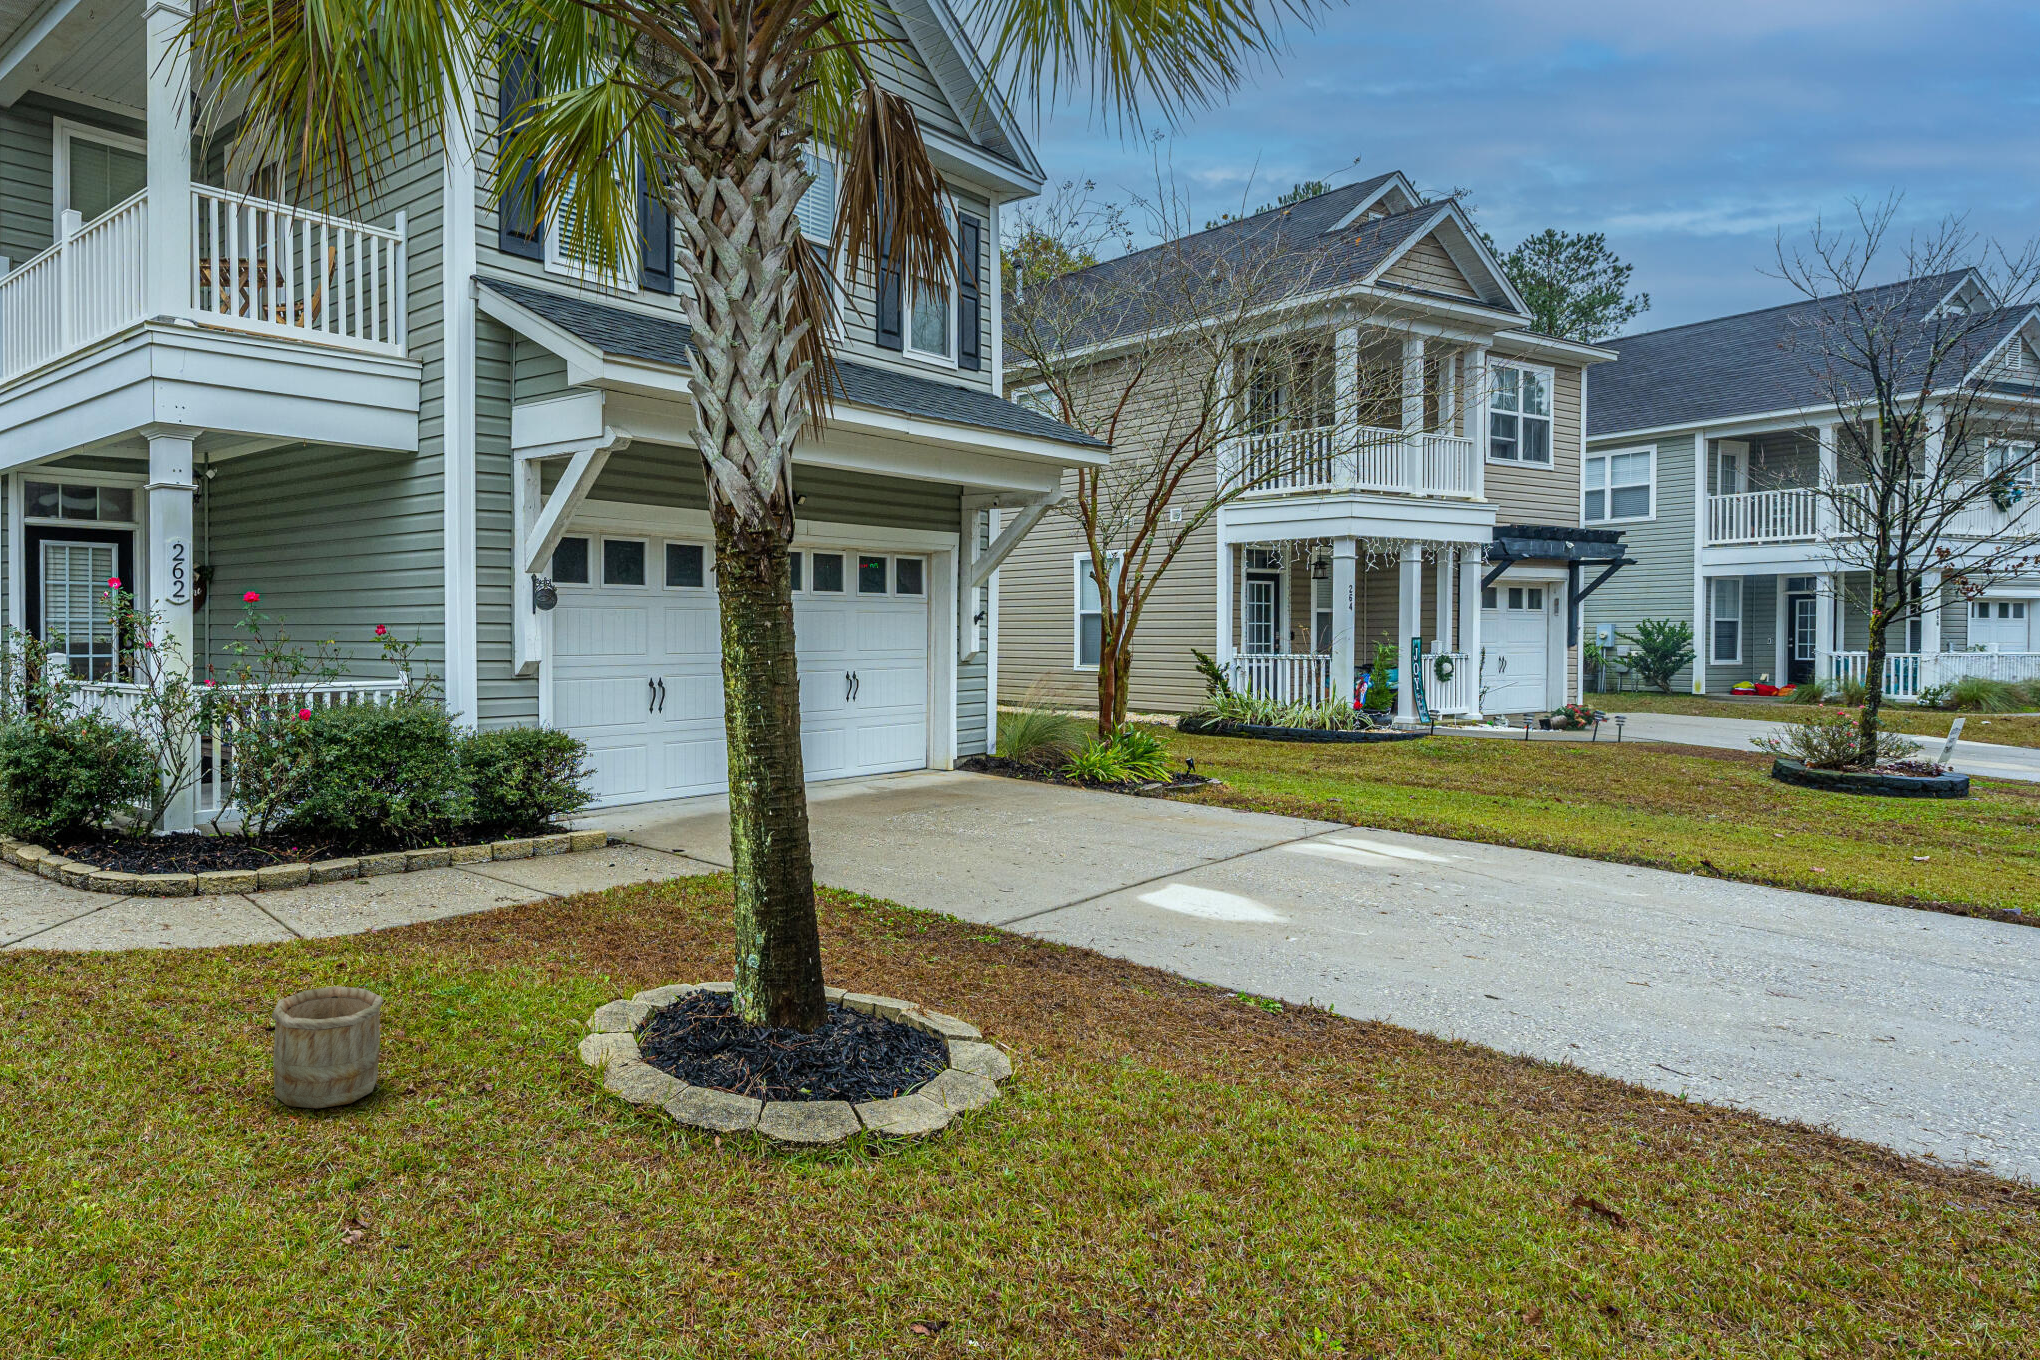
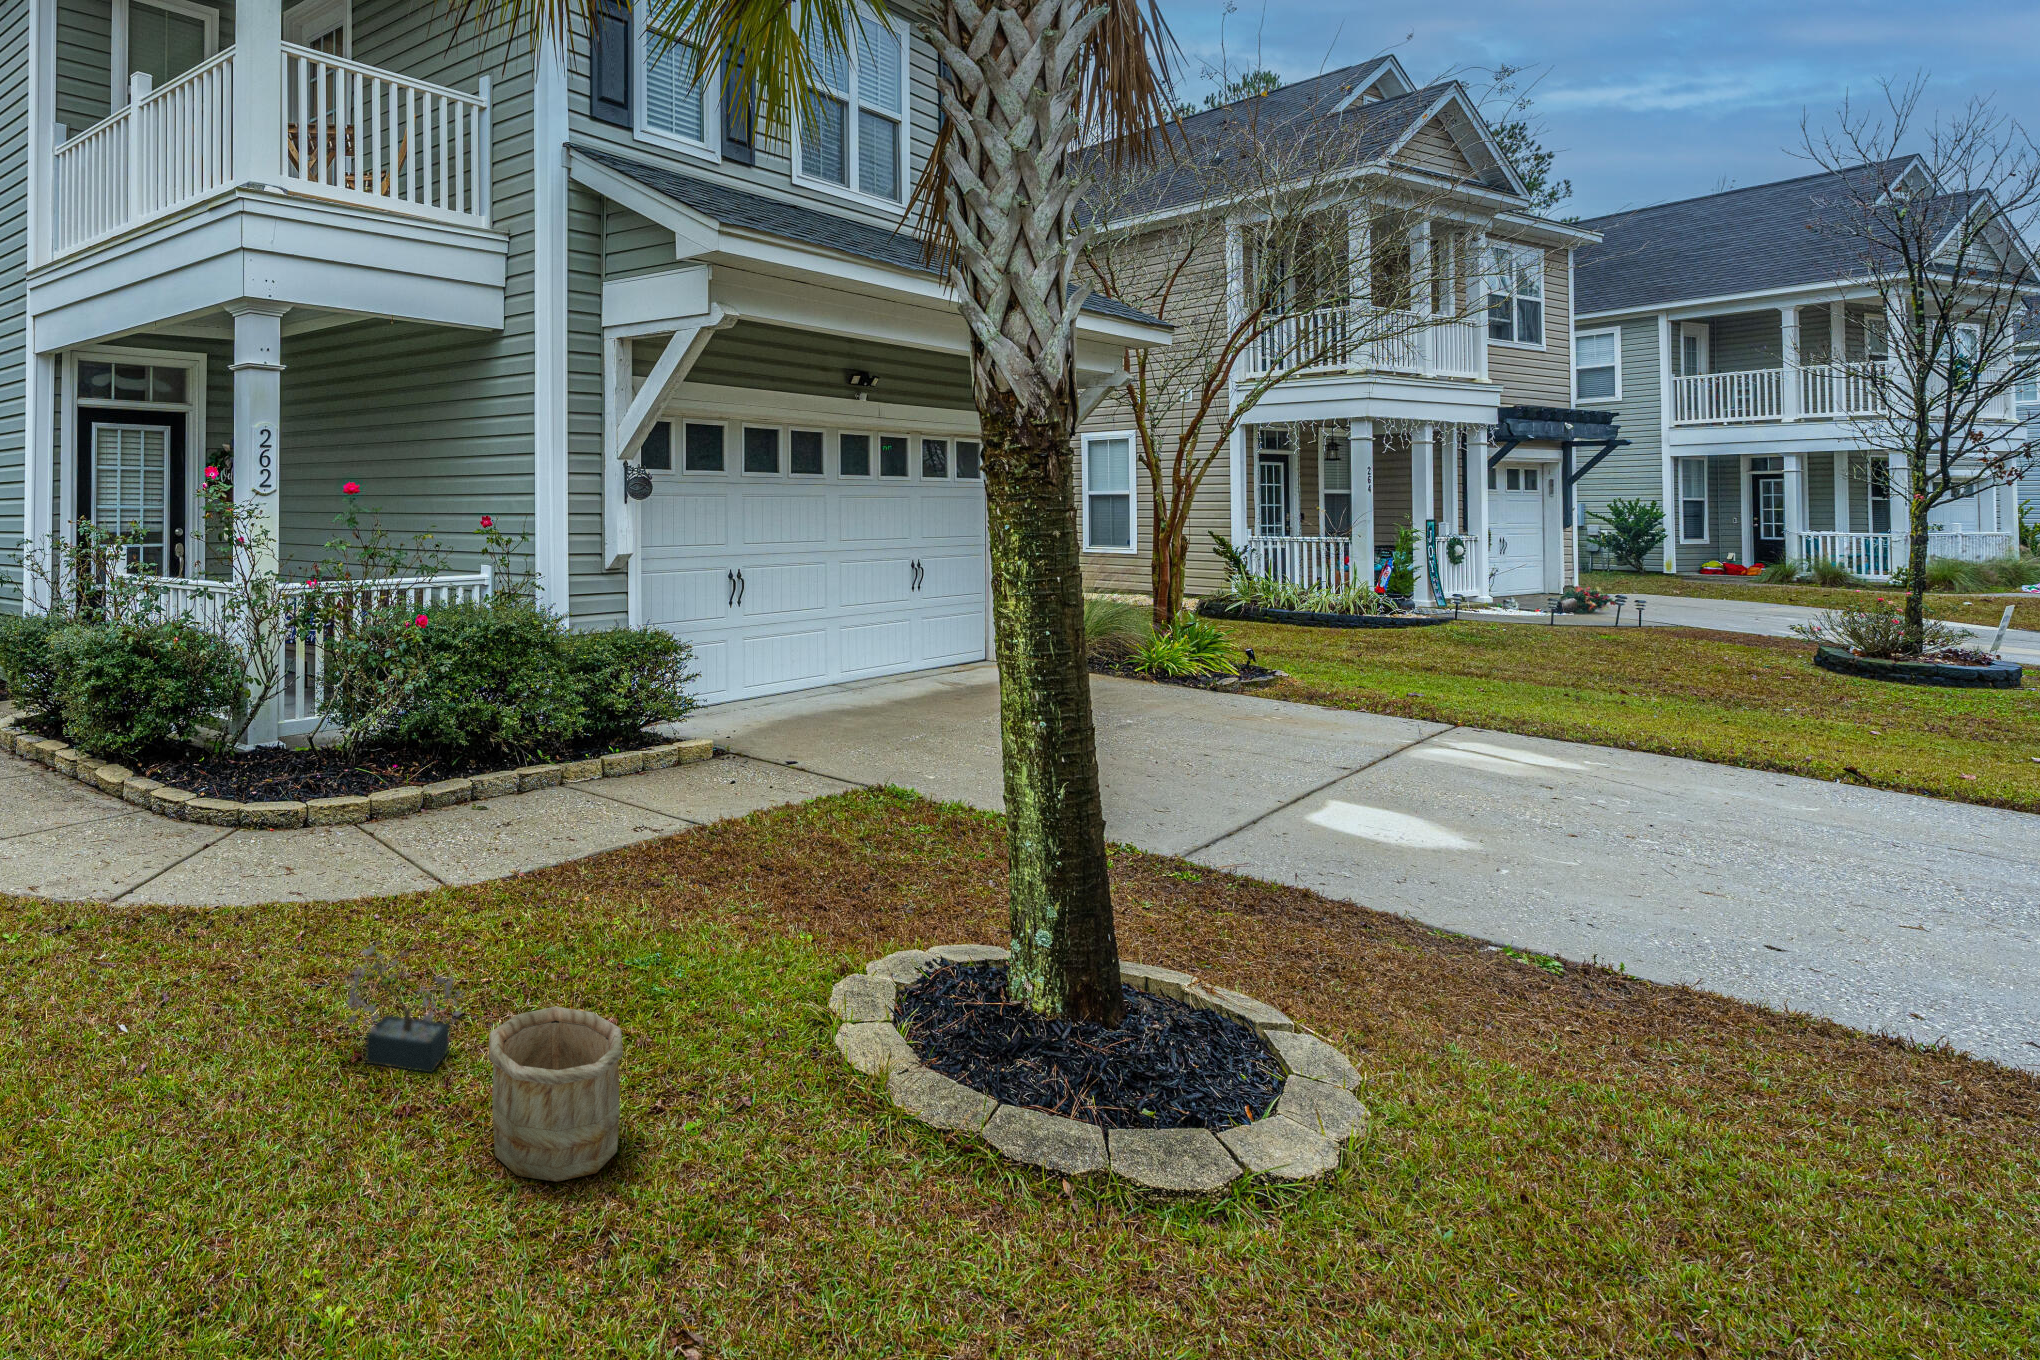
decorative plant: none [175,950,278,1052] -> present [346,942,462,1073]

